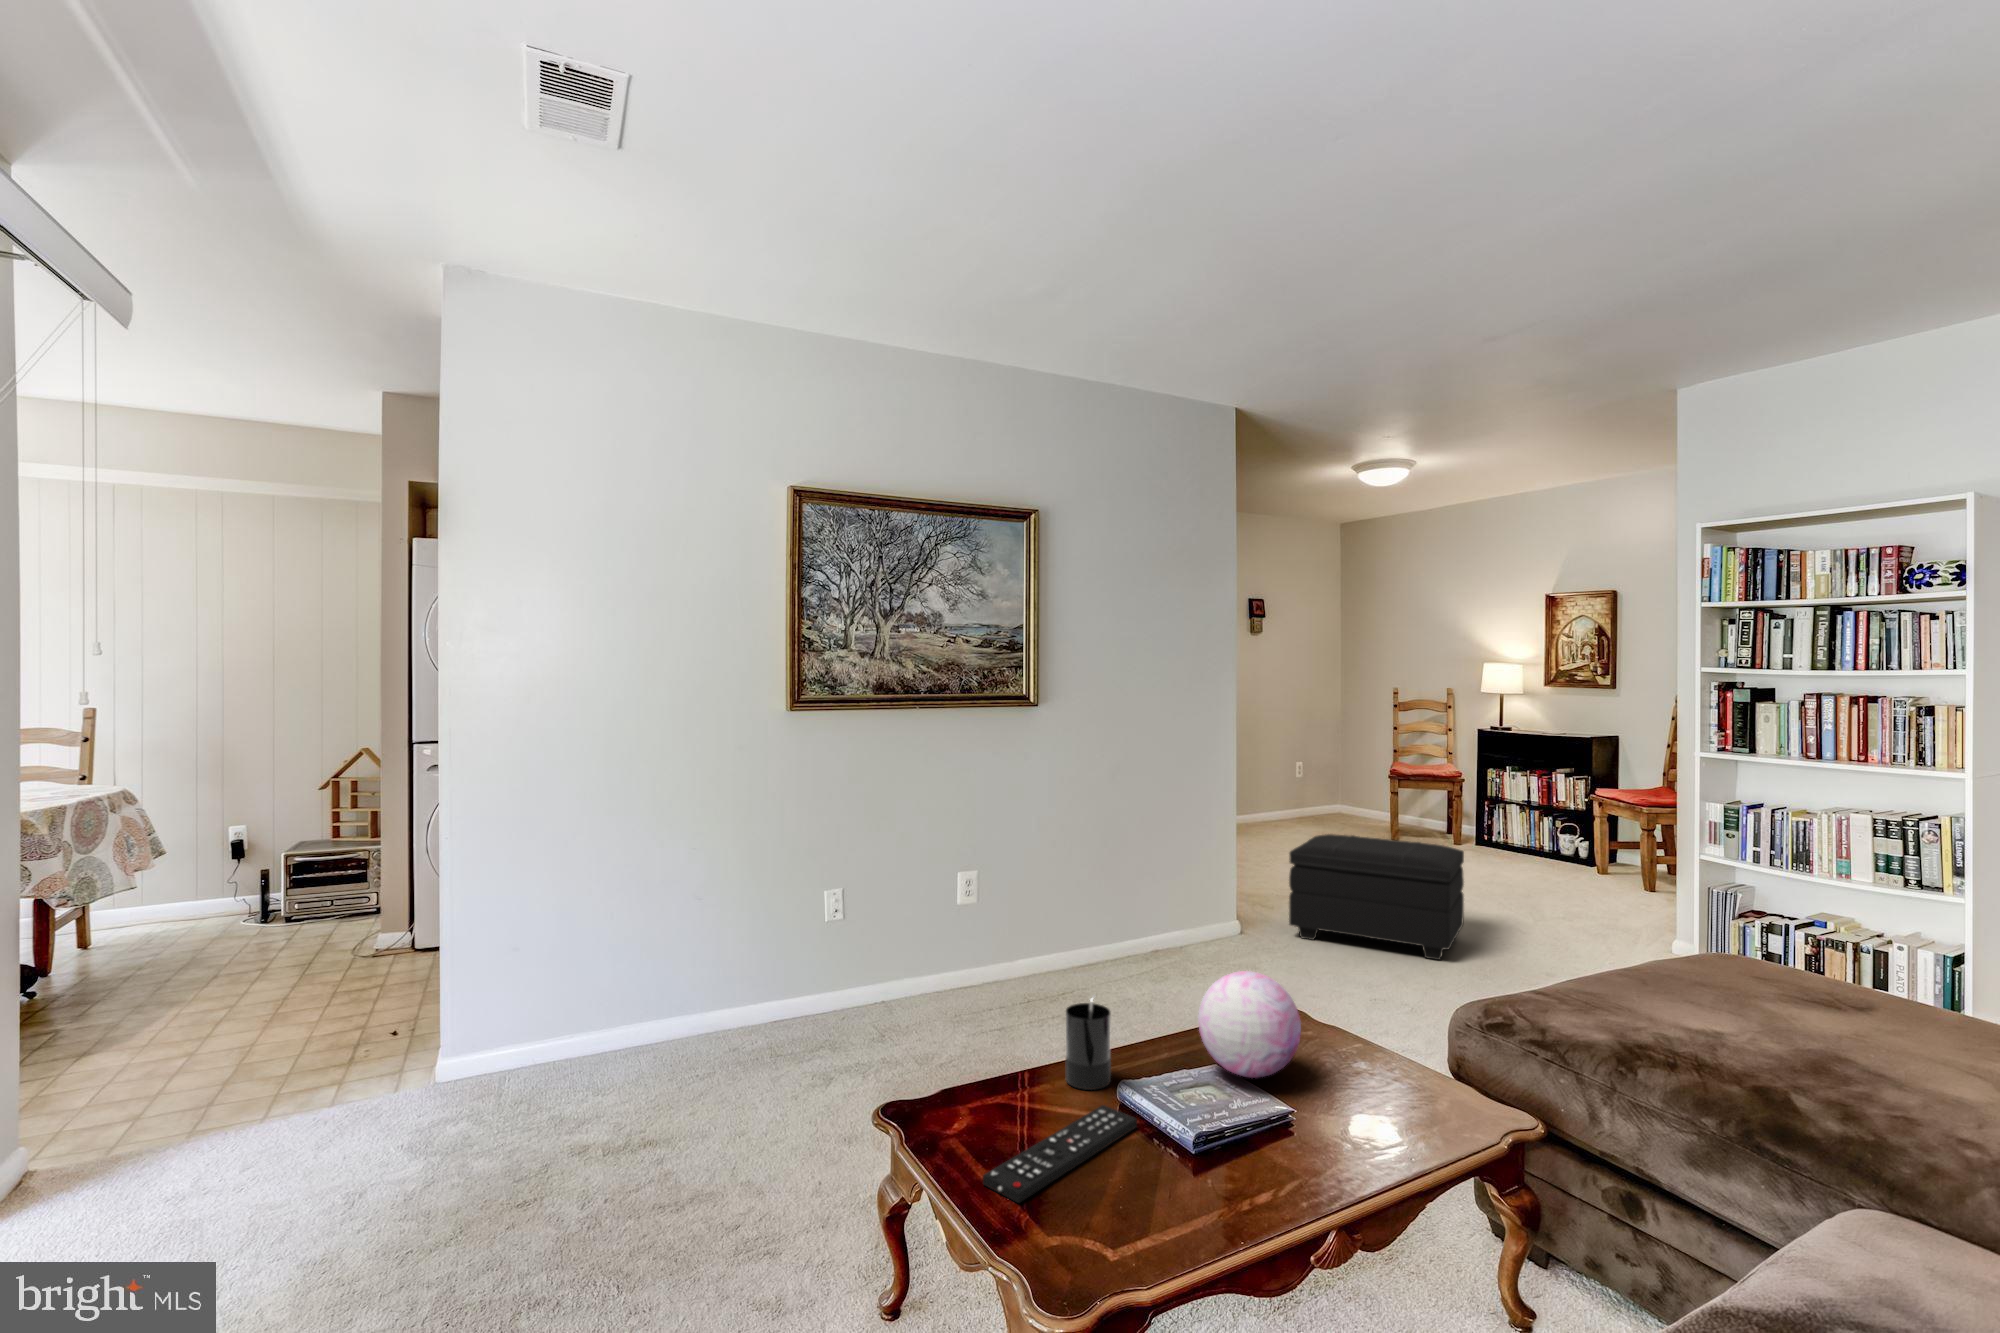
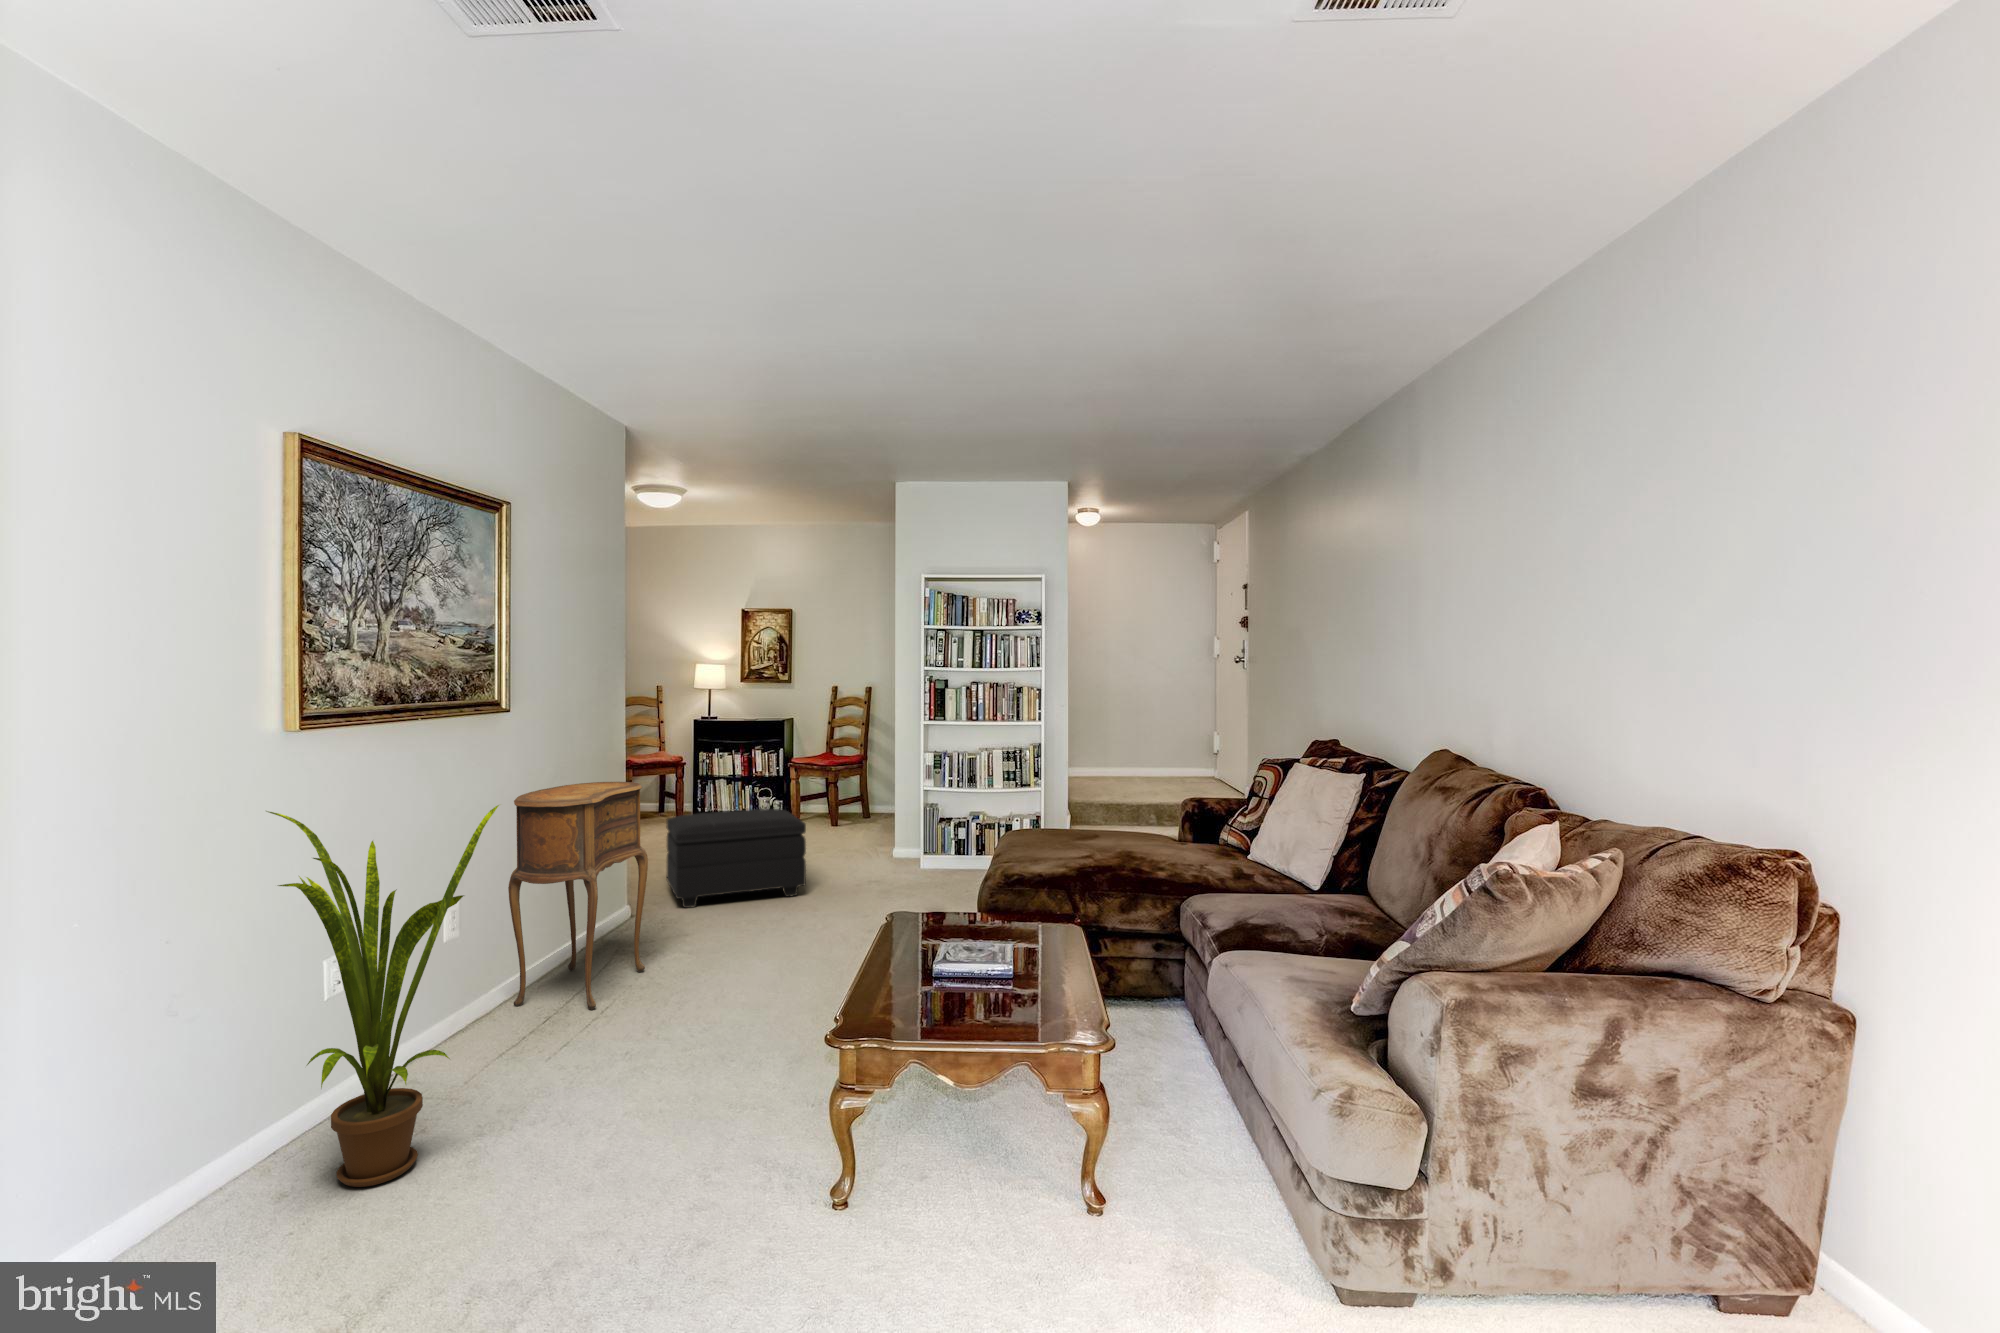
house plant: none [684,767,853,1072] -> present [266,805,499,1187]
side table: none [1023,781,1164,1005] -> present [508,782,648,1010]
decorative orb: present [1198,971,1301,1078] -> none [950,875,1017,944]
candle: present [1066,996,1111,1090] -> none [910,916,944,983]
remote control: present [983,1105,1137,1203] -> none [973,976,1040,1033]

